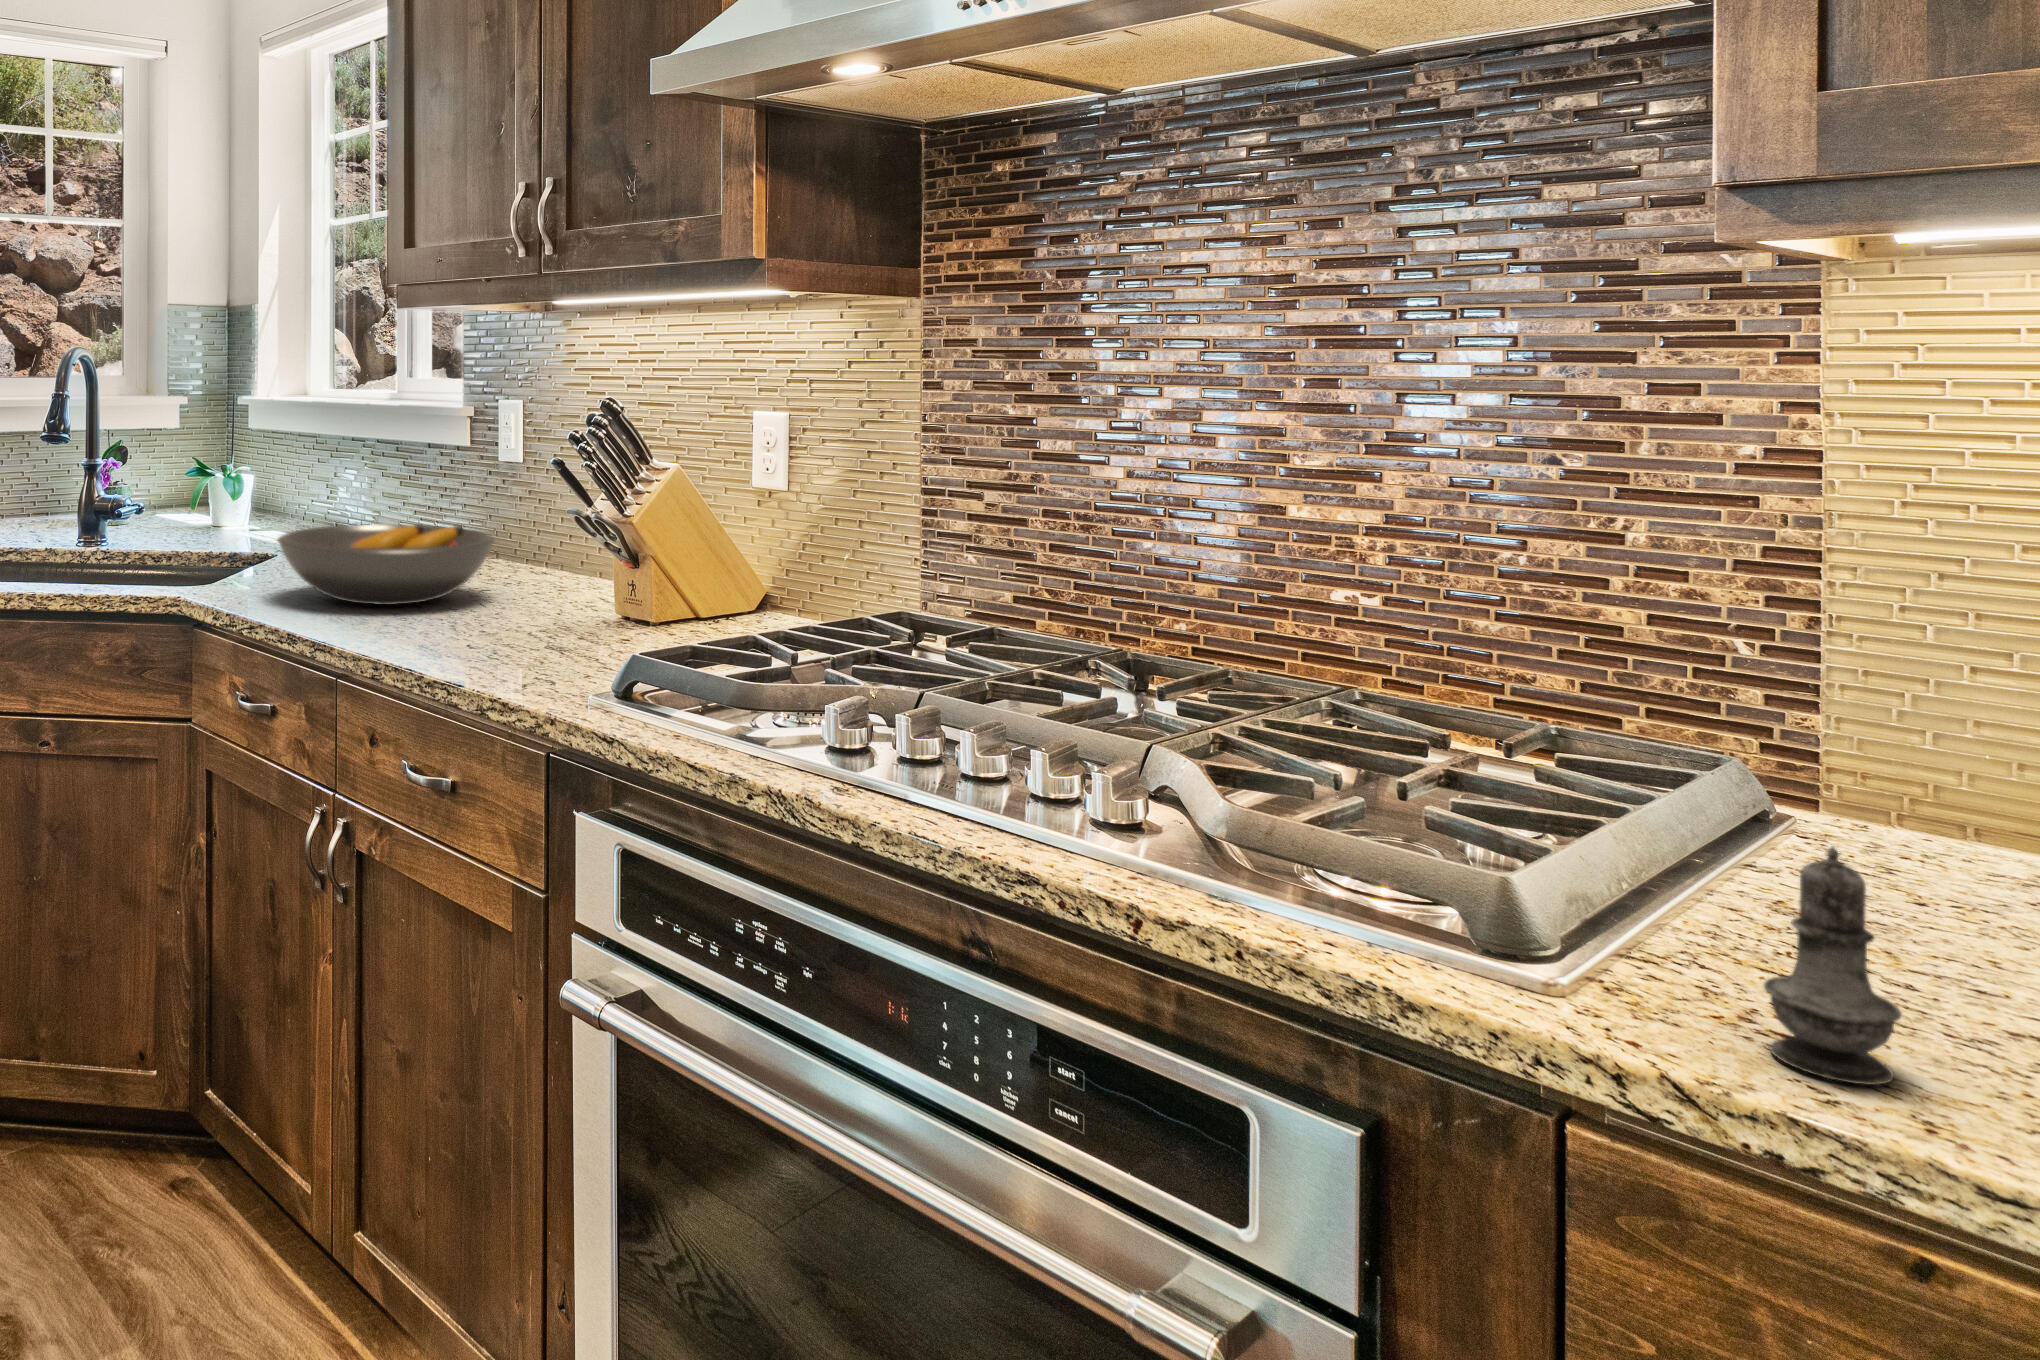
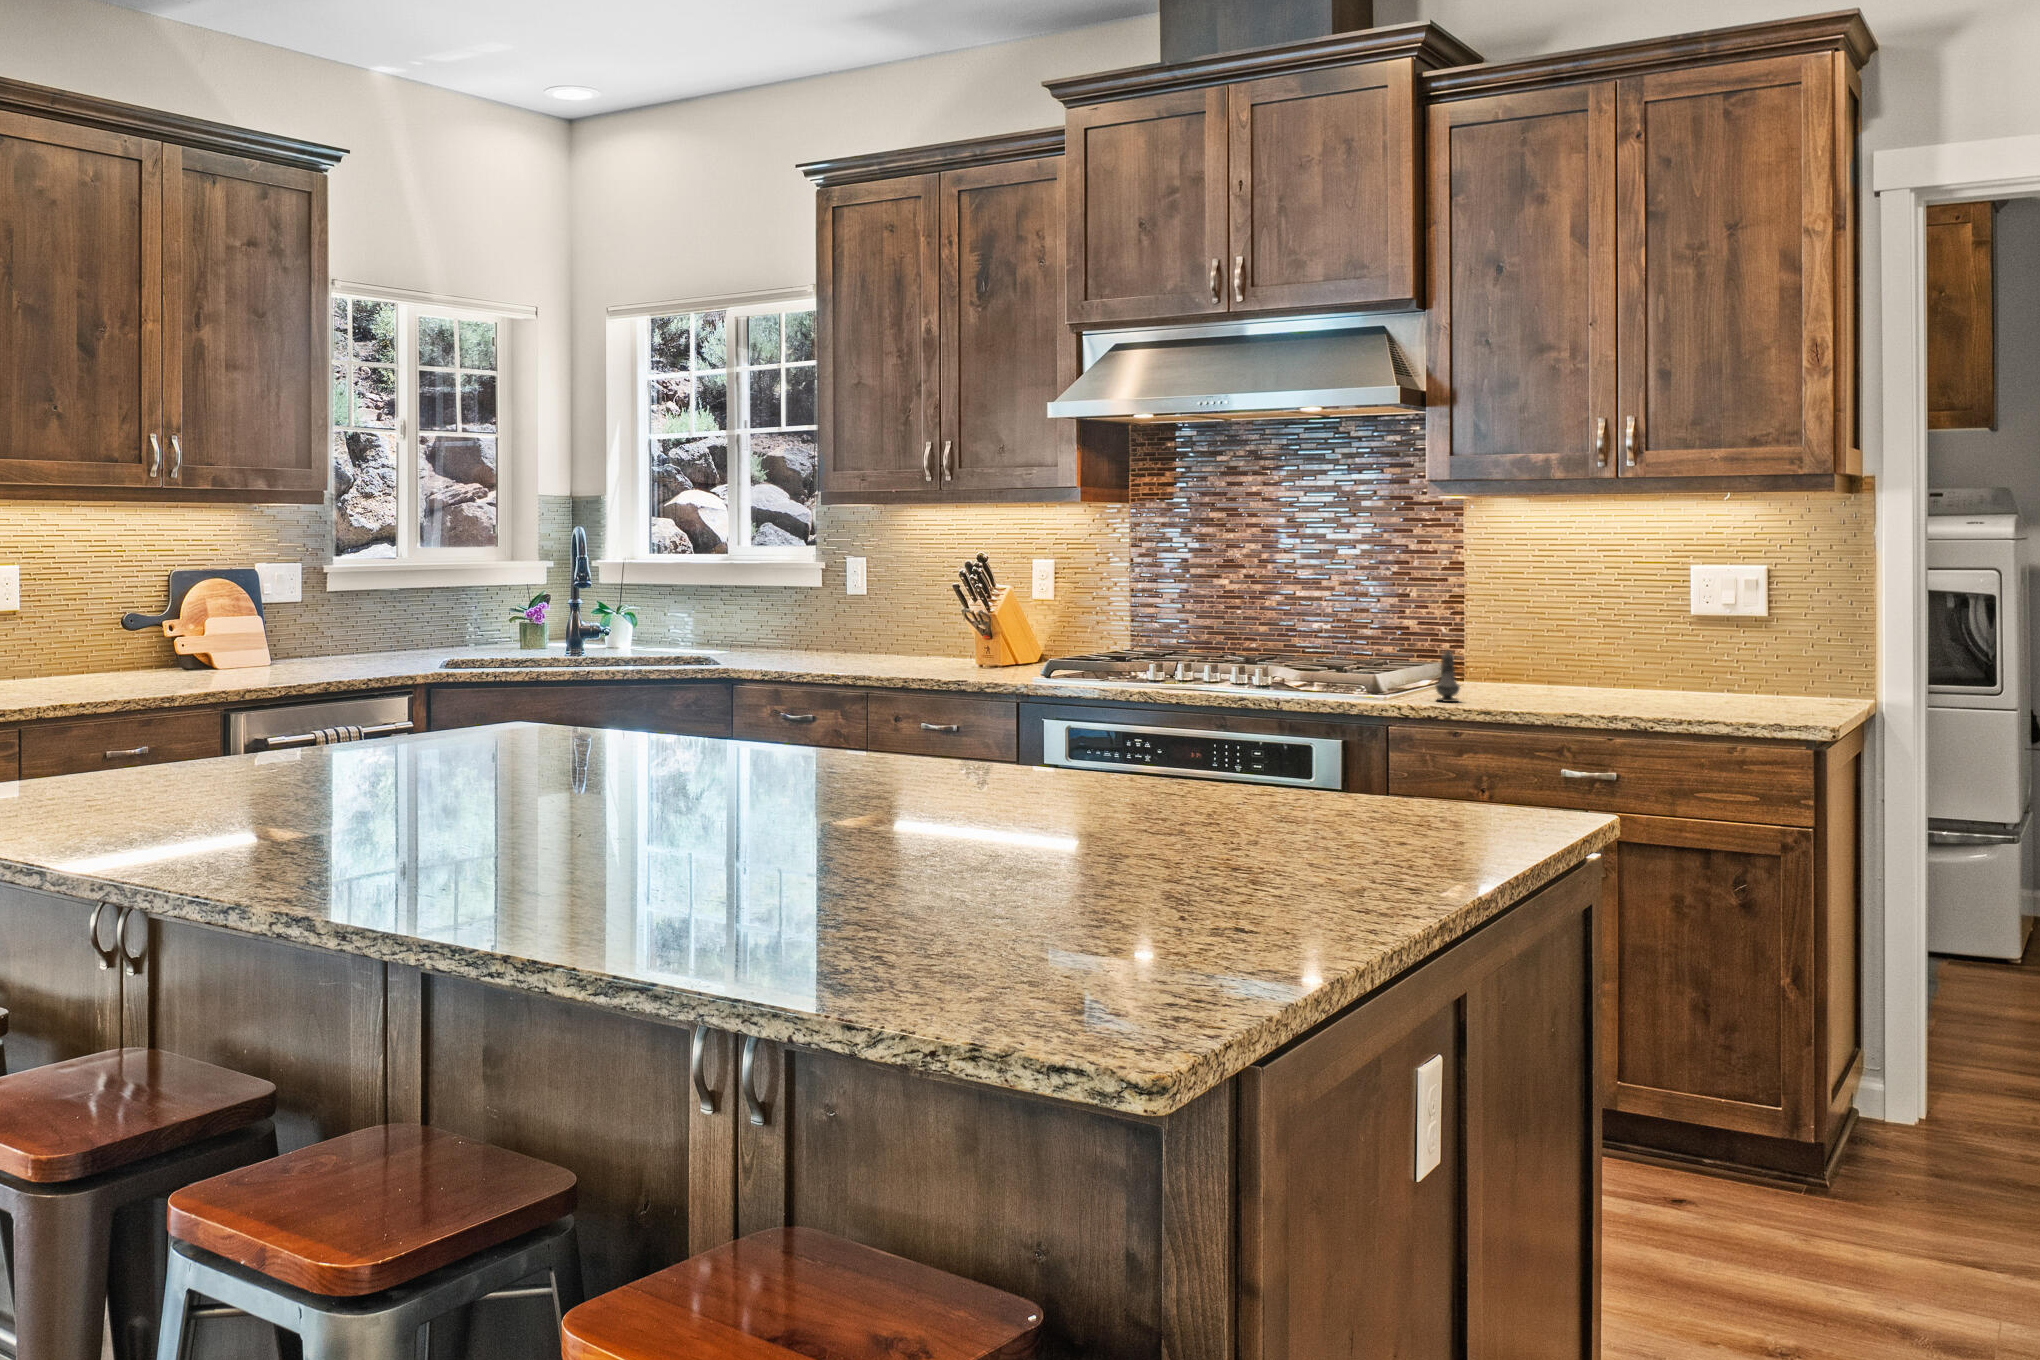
fruit bowl: present [278,524,495,605] -> none [782,621,900,663]

